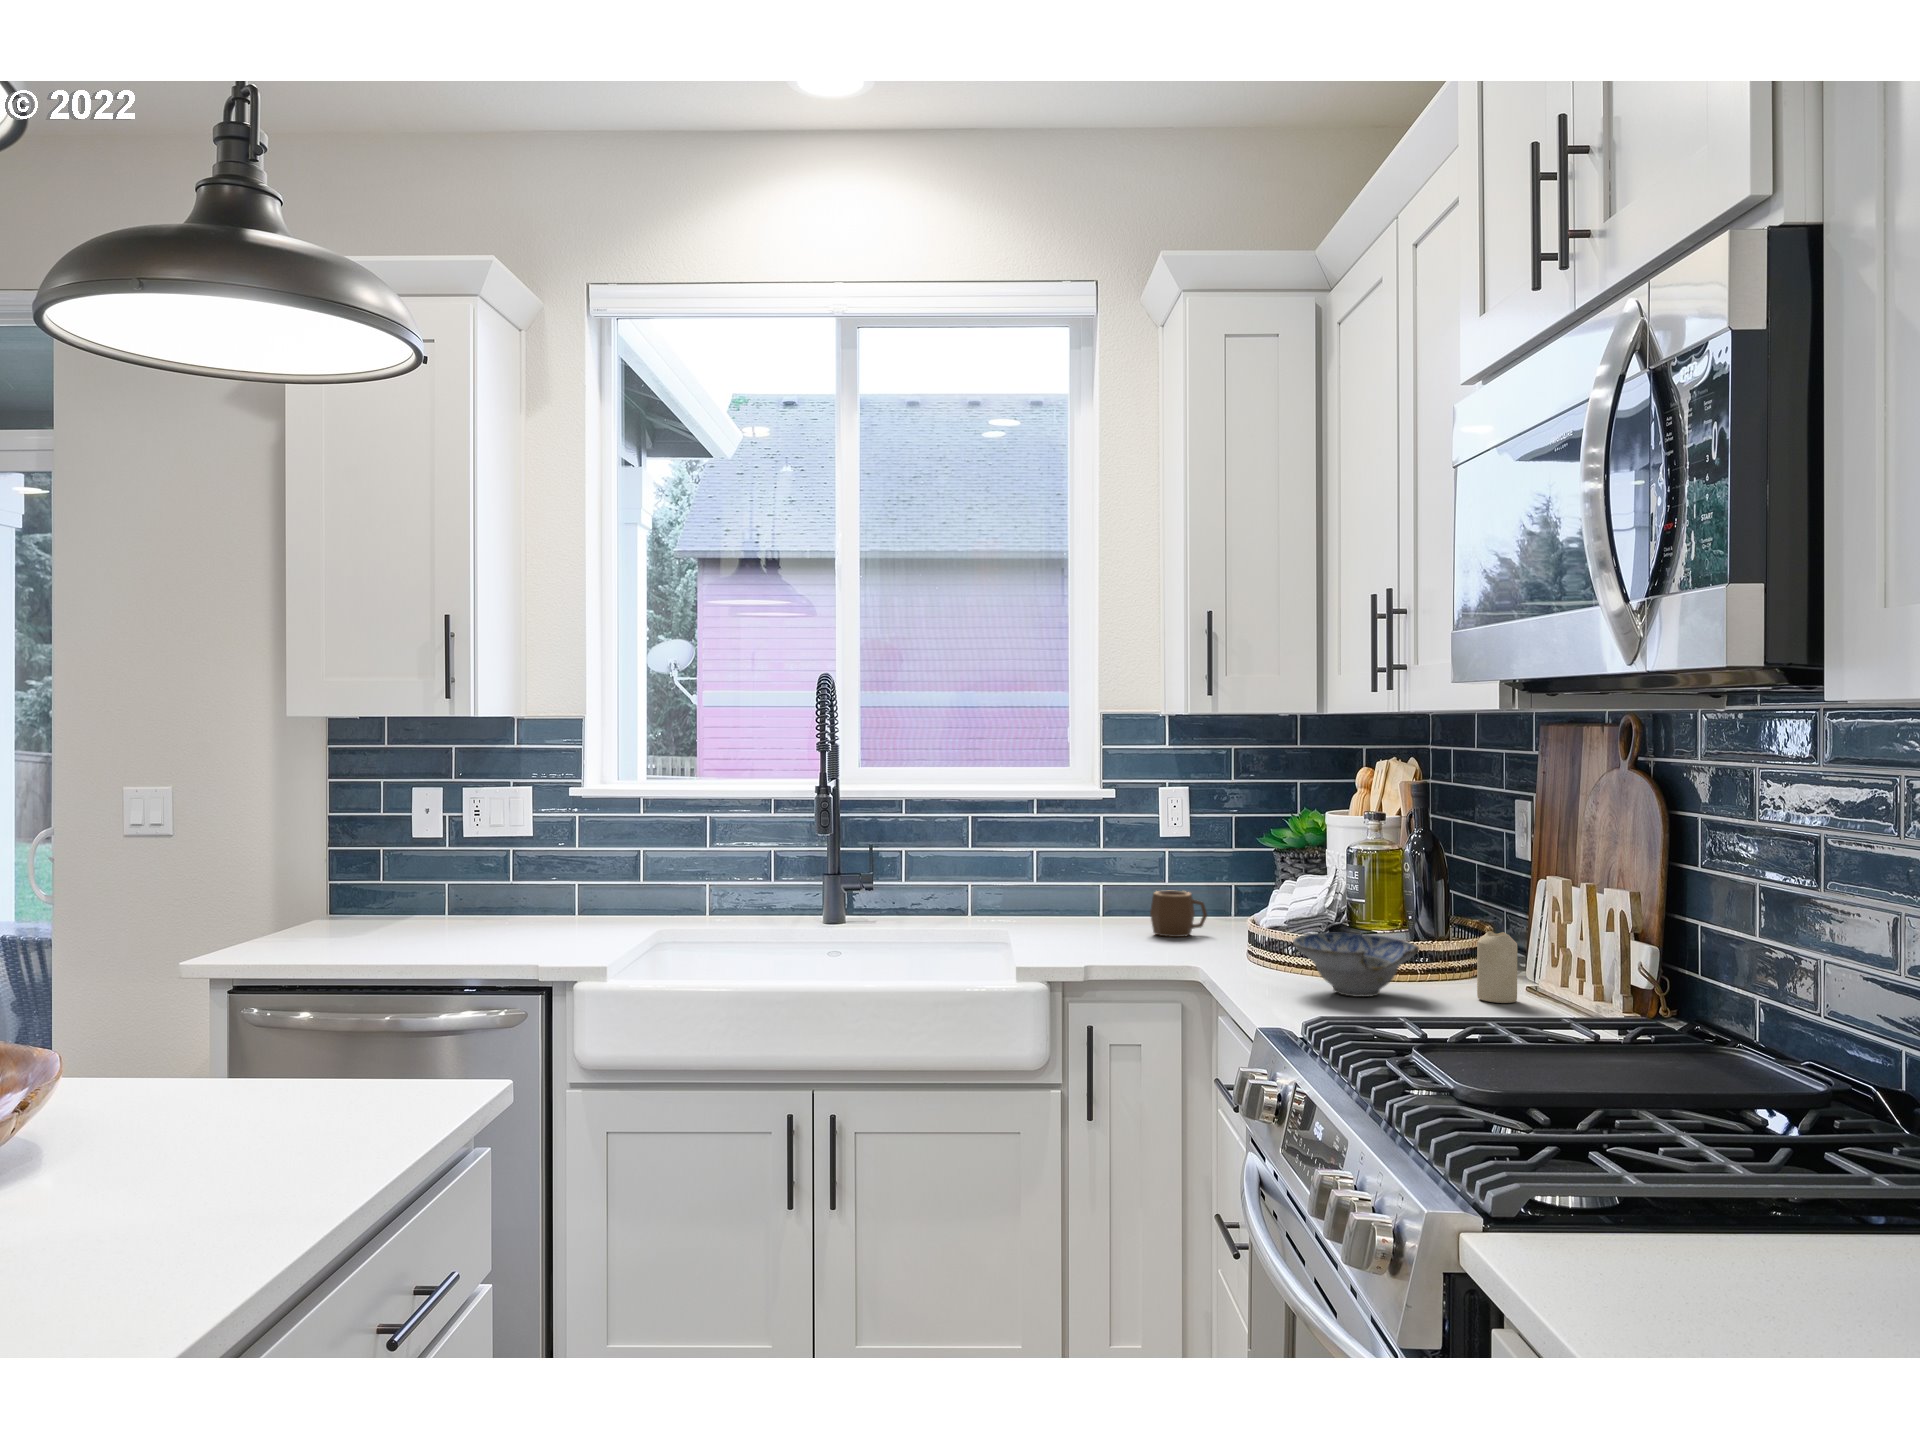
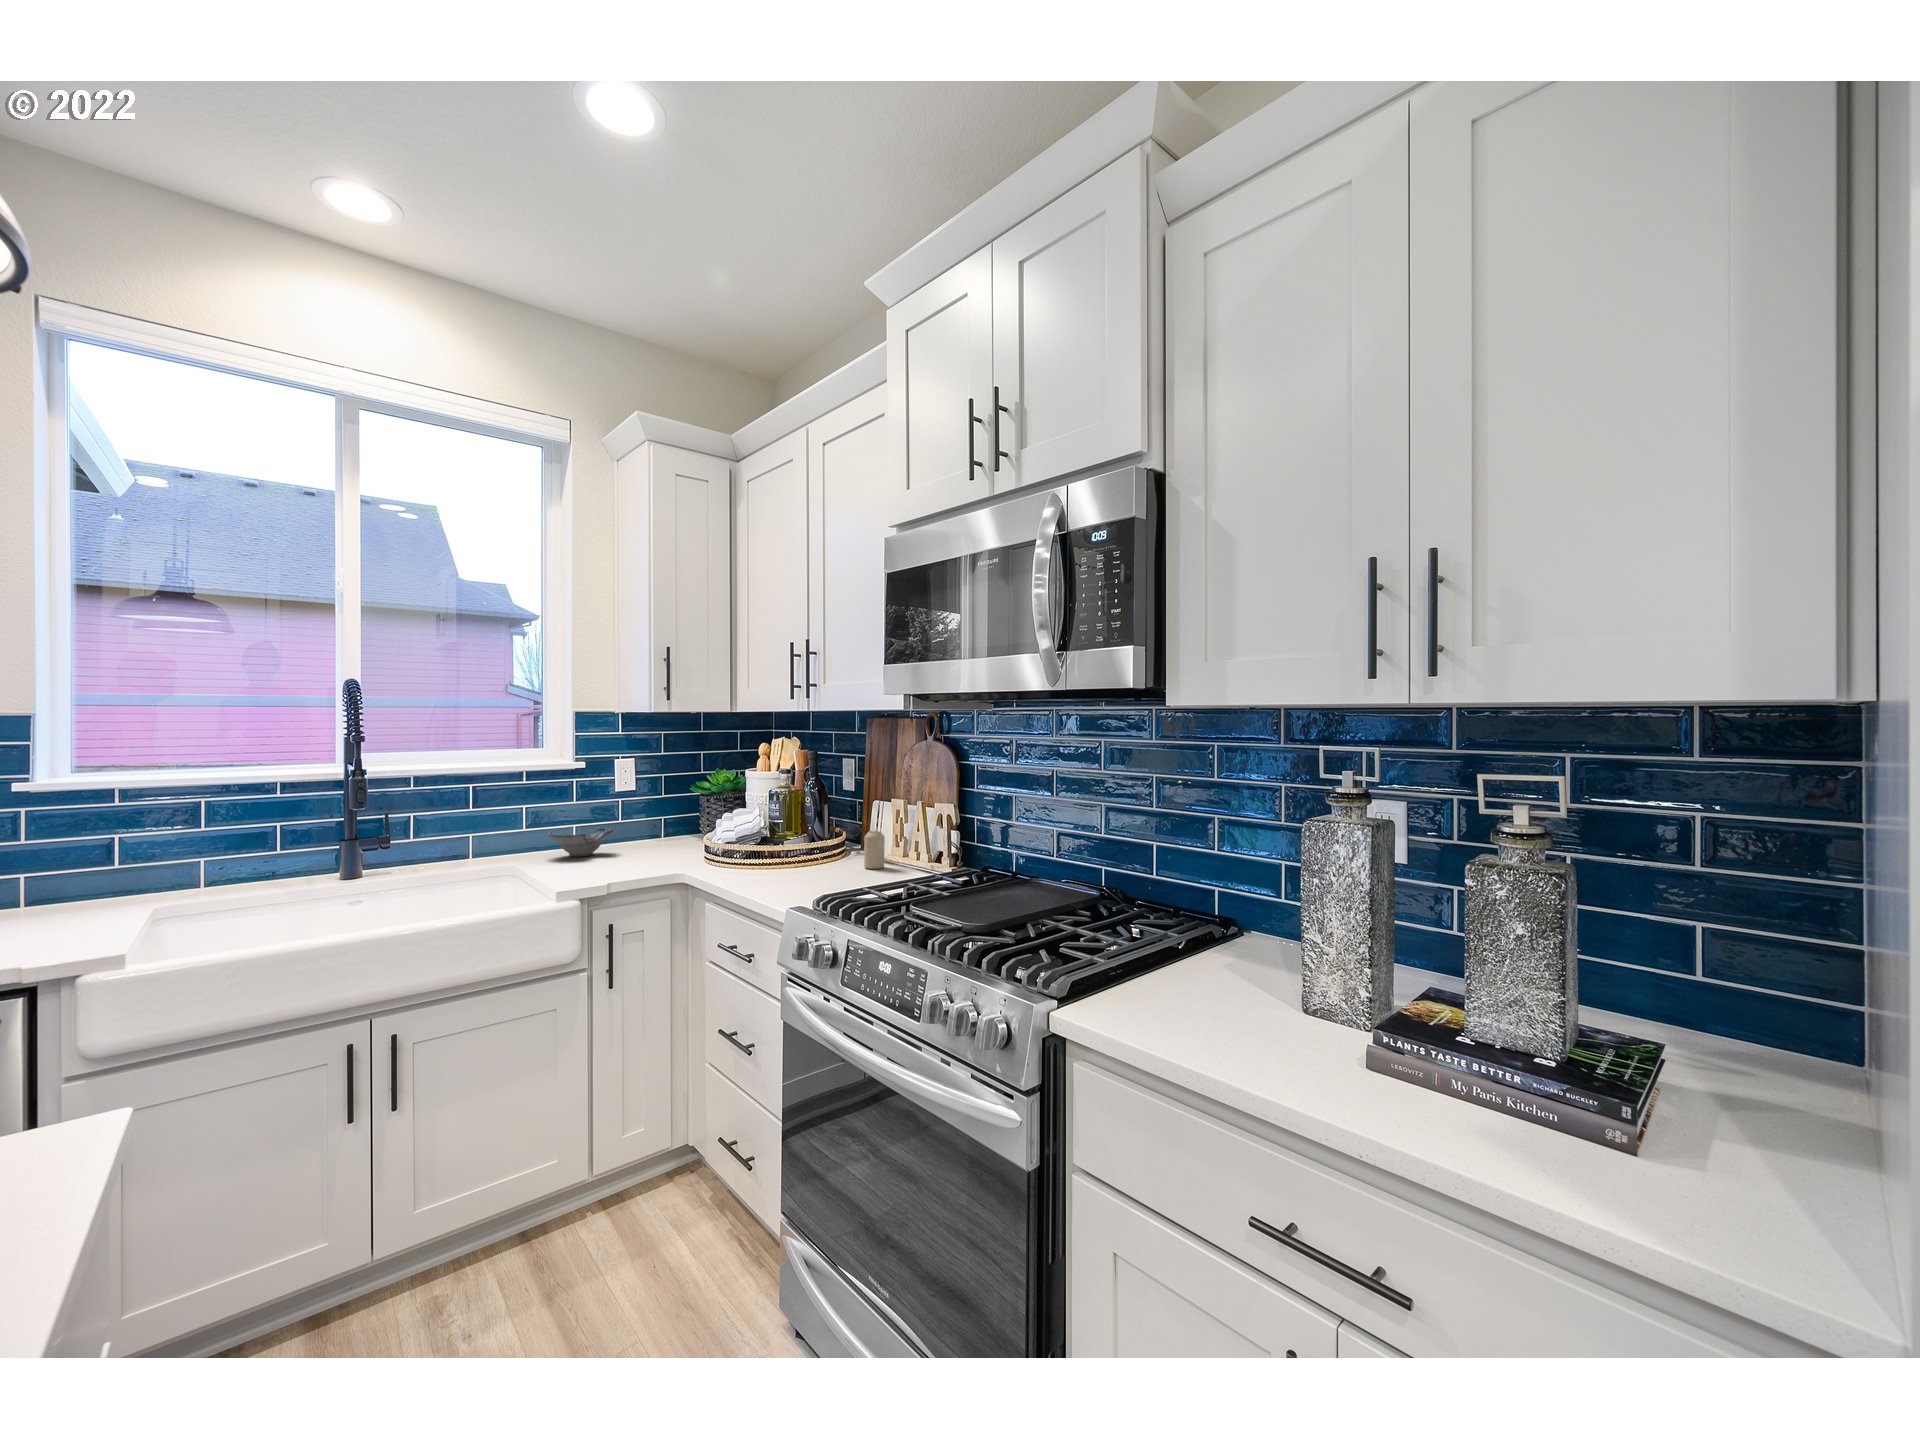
mug: present [1150,891,1207,937] -> none [623,828,662,859]
ceramic bowl: present [1293,933,1419,997] -> present [548,828,612,857]

